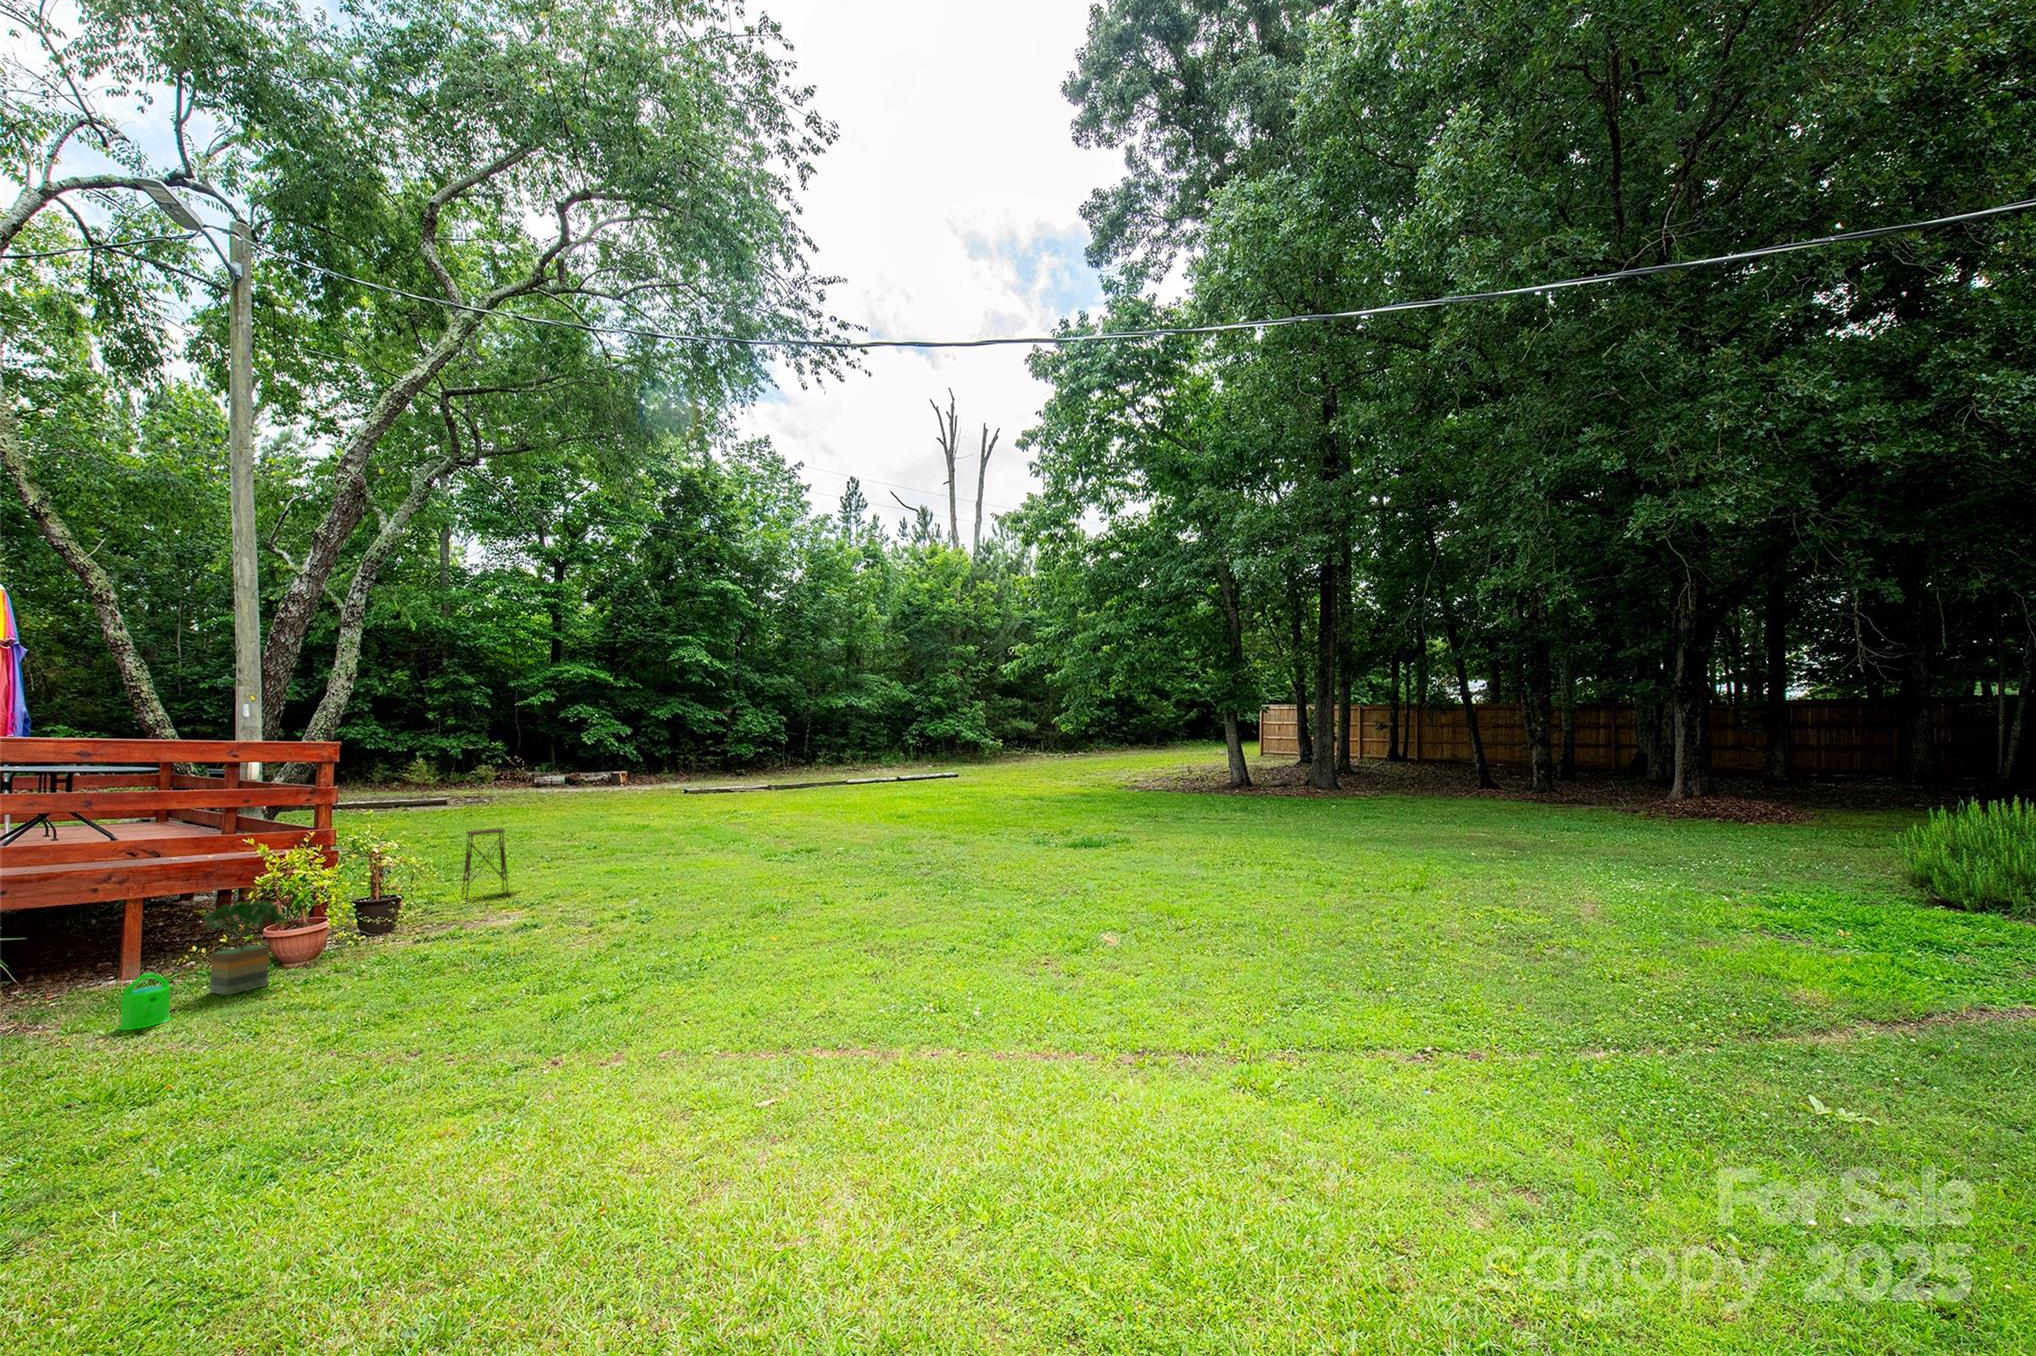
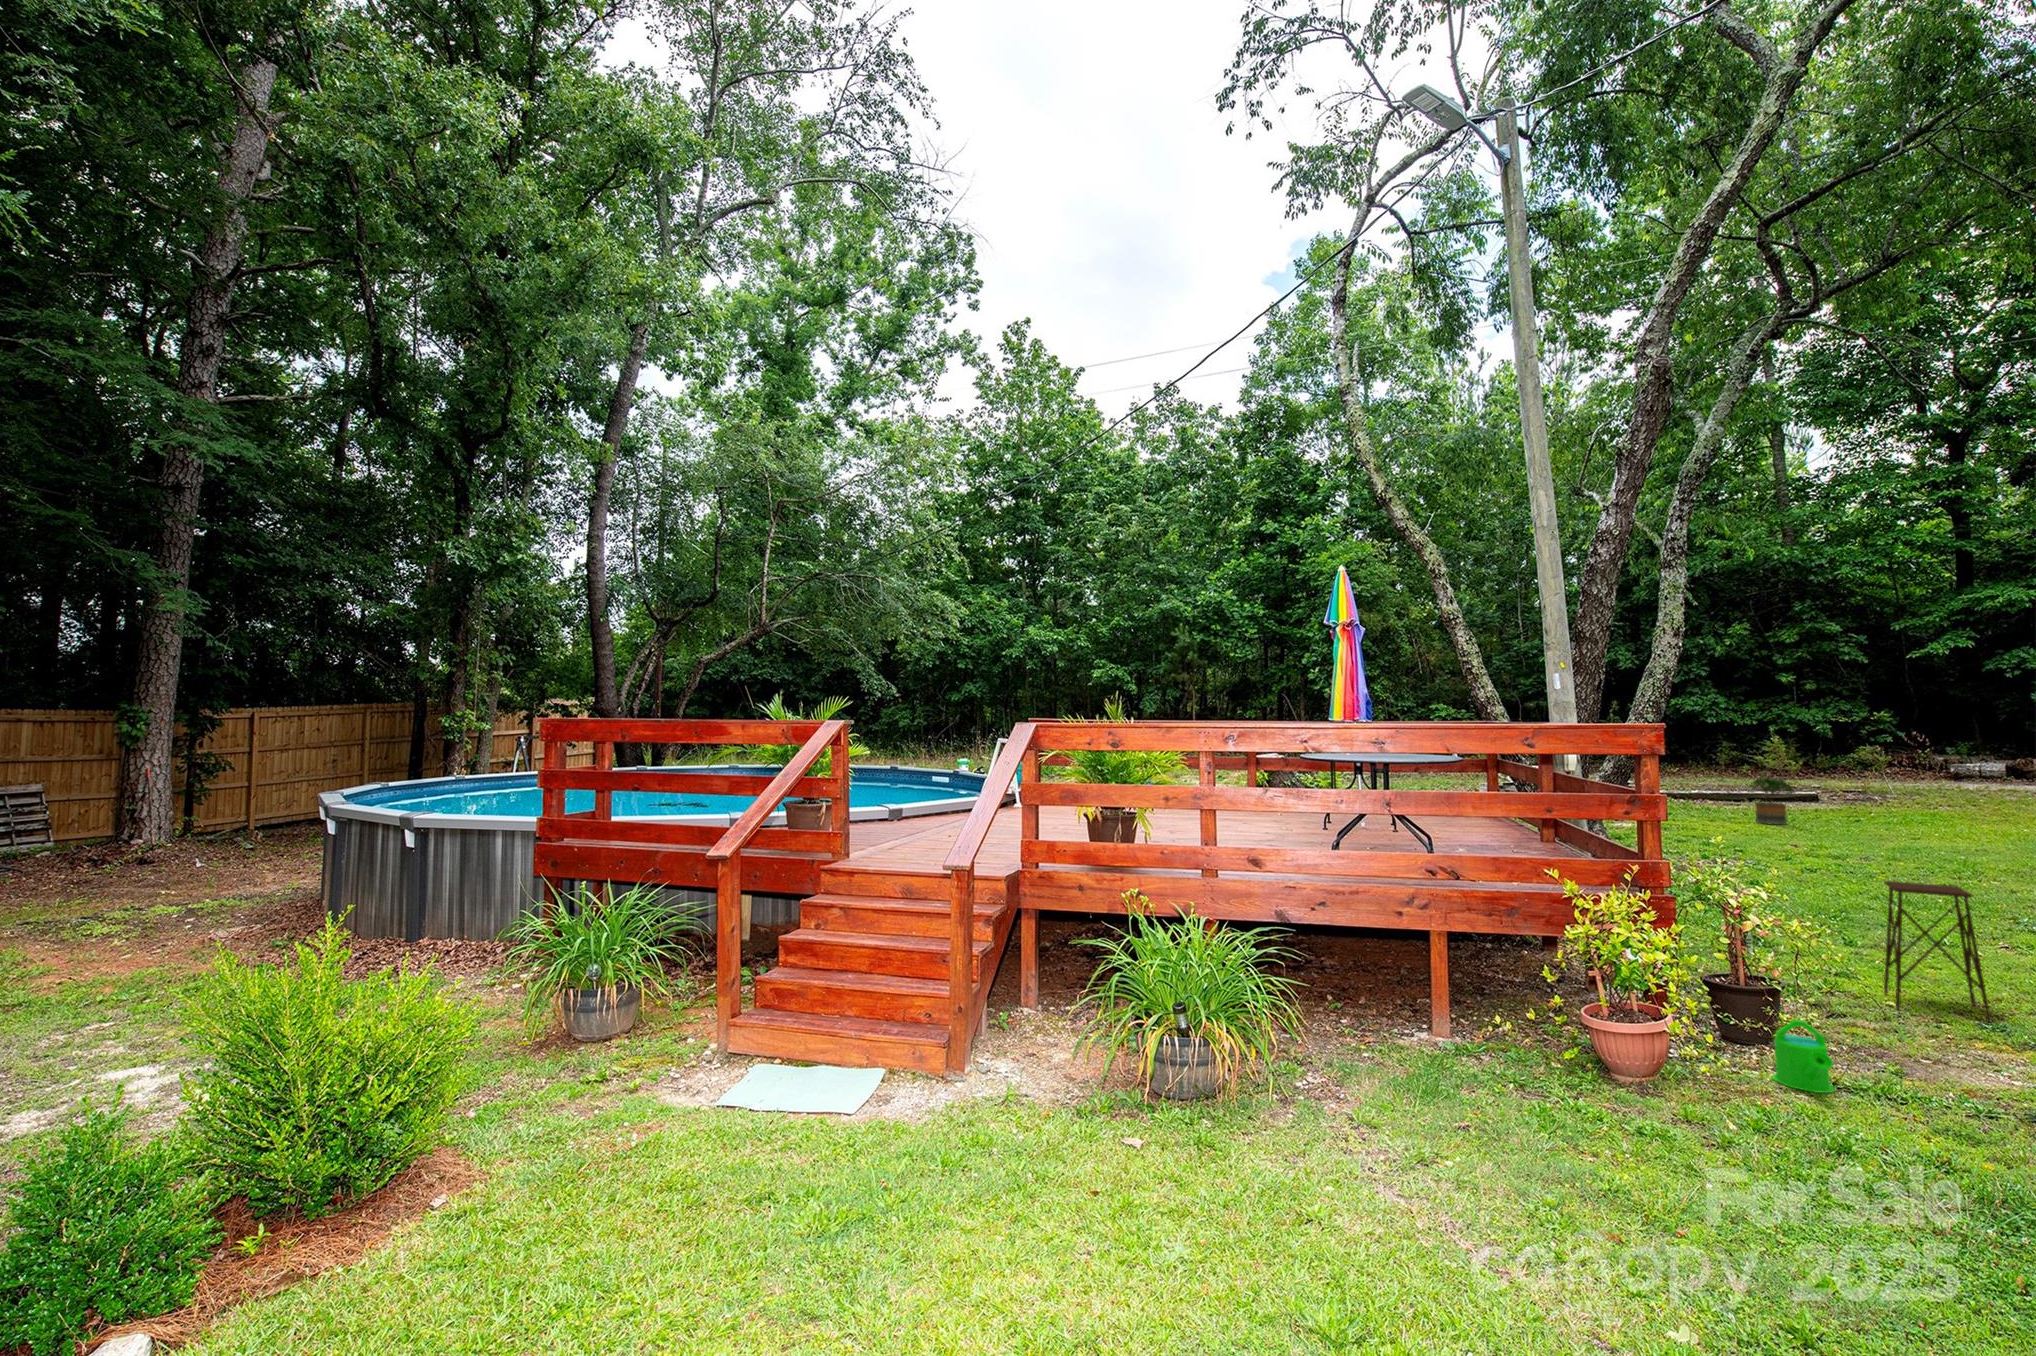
potted tree: present [205,901,287,995] -> present [1751,778,1794,825]
watering can: present [118,973,171,1031] -> present [1772,1019,1834,1093]

